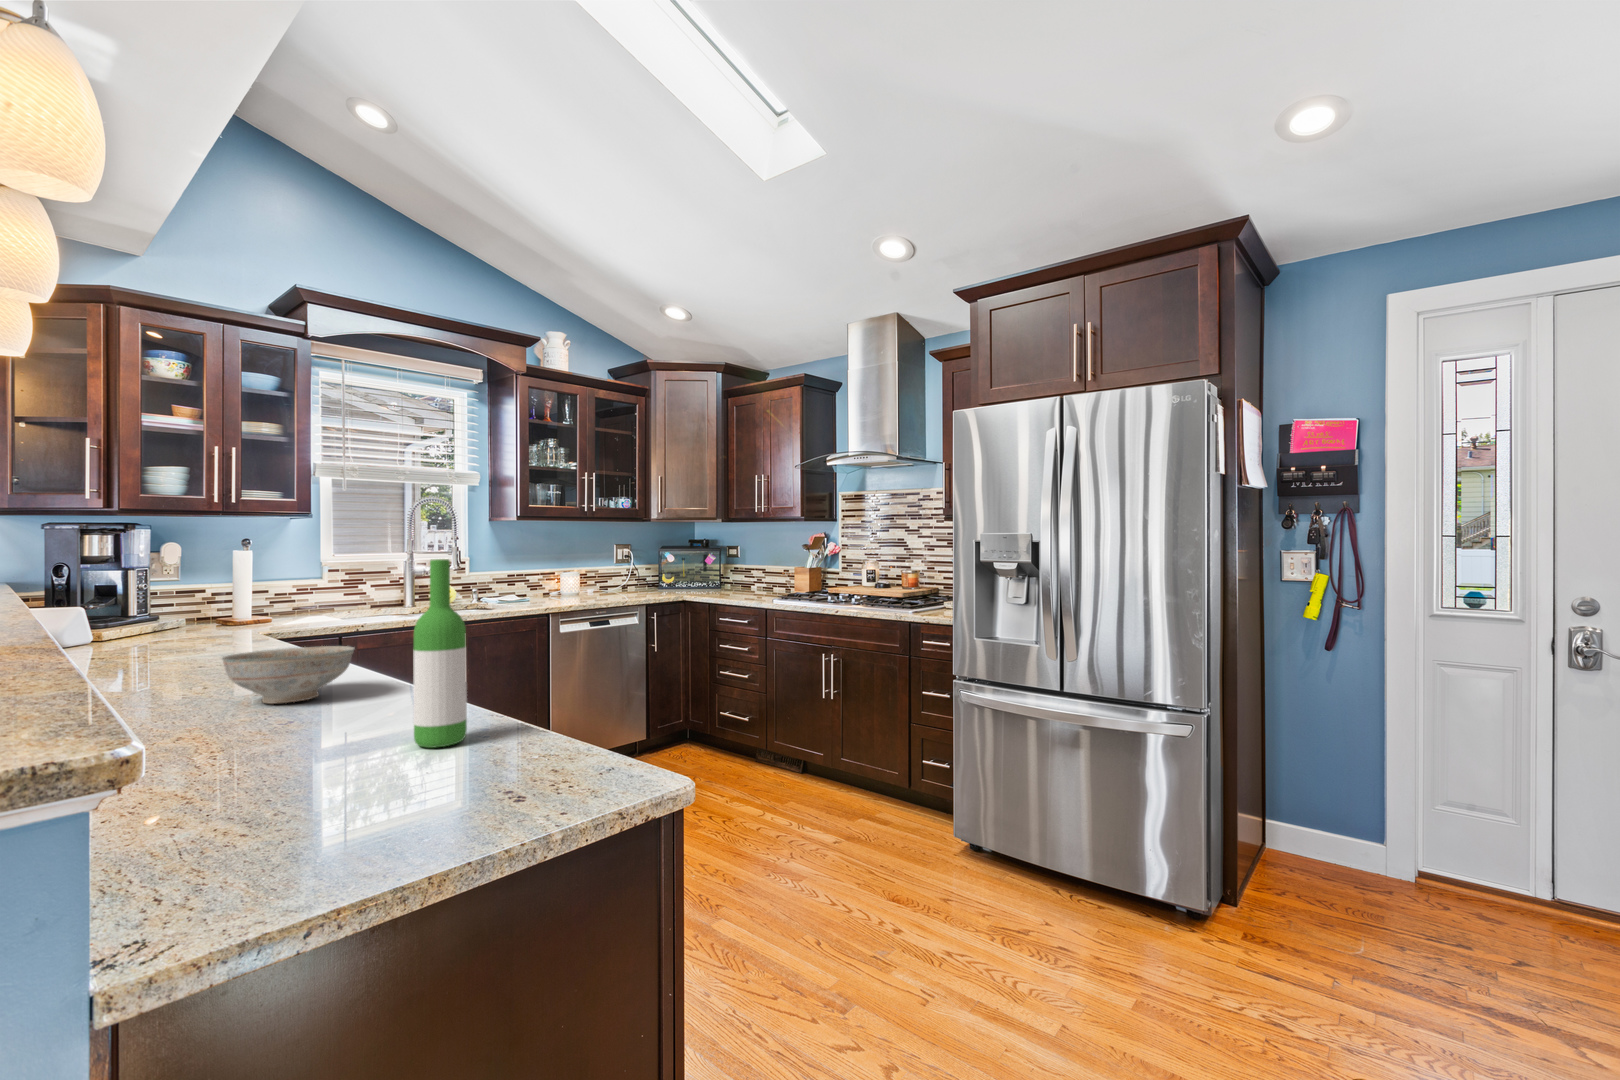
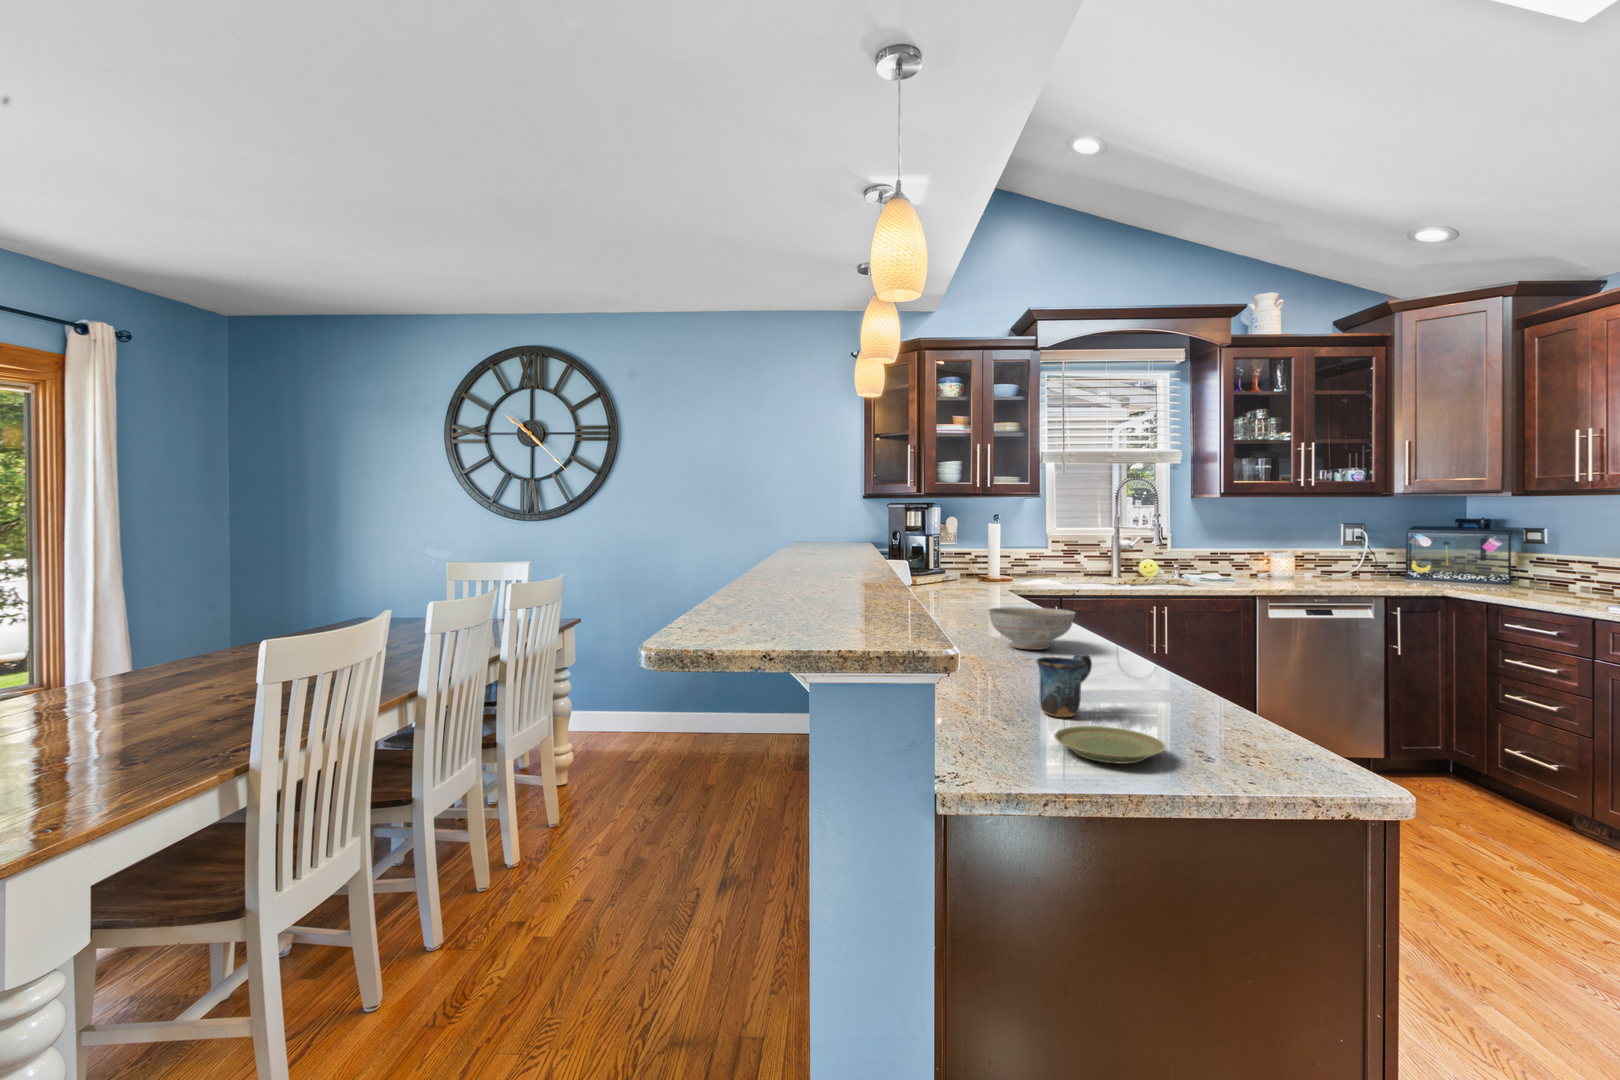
wine bottle: present [413,559,467,748] -> none [1122,546,1166,705]
mug: none [290,699,373,790] -> present [1036,654,1092,717]
plate: none [314,785,469,840] -> present [1054,726,1166,764]

